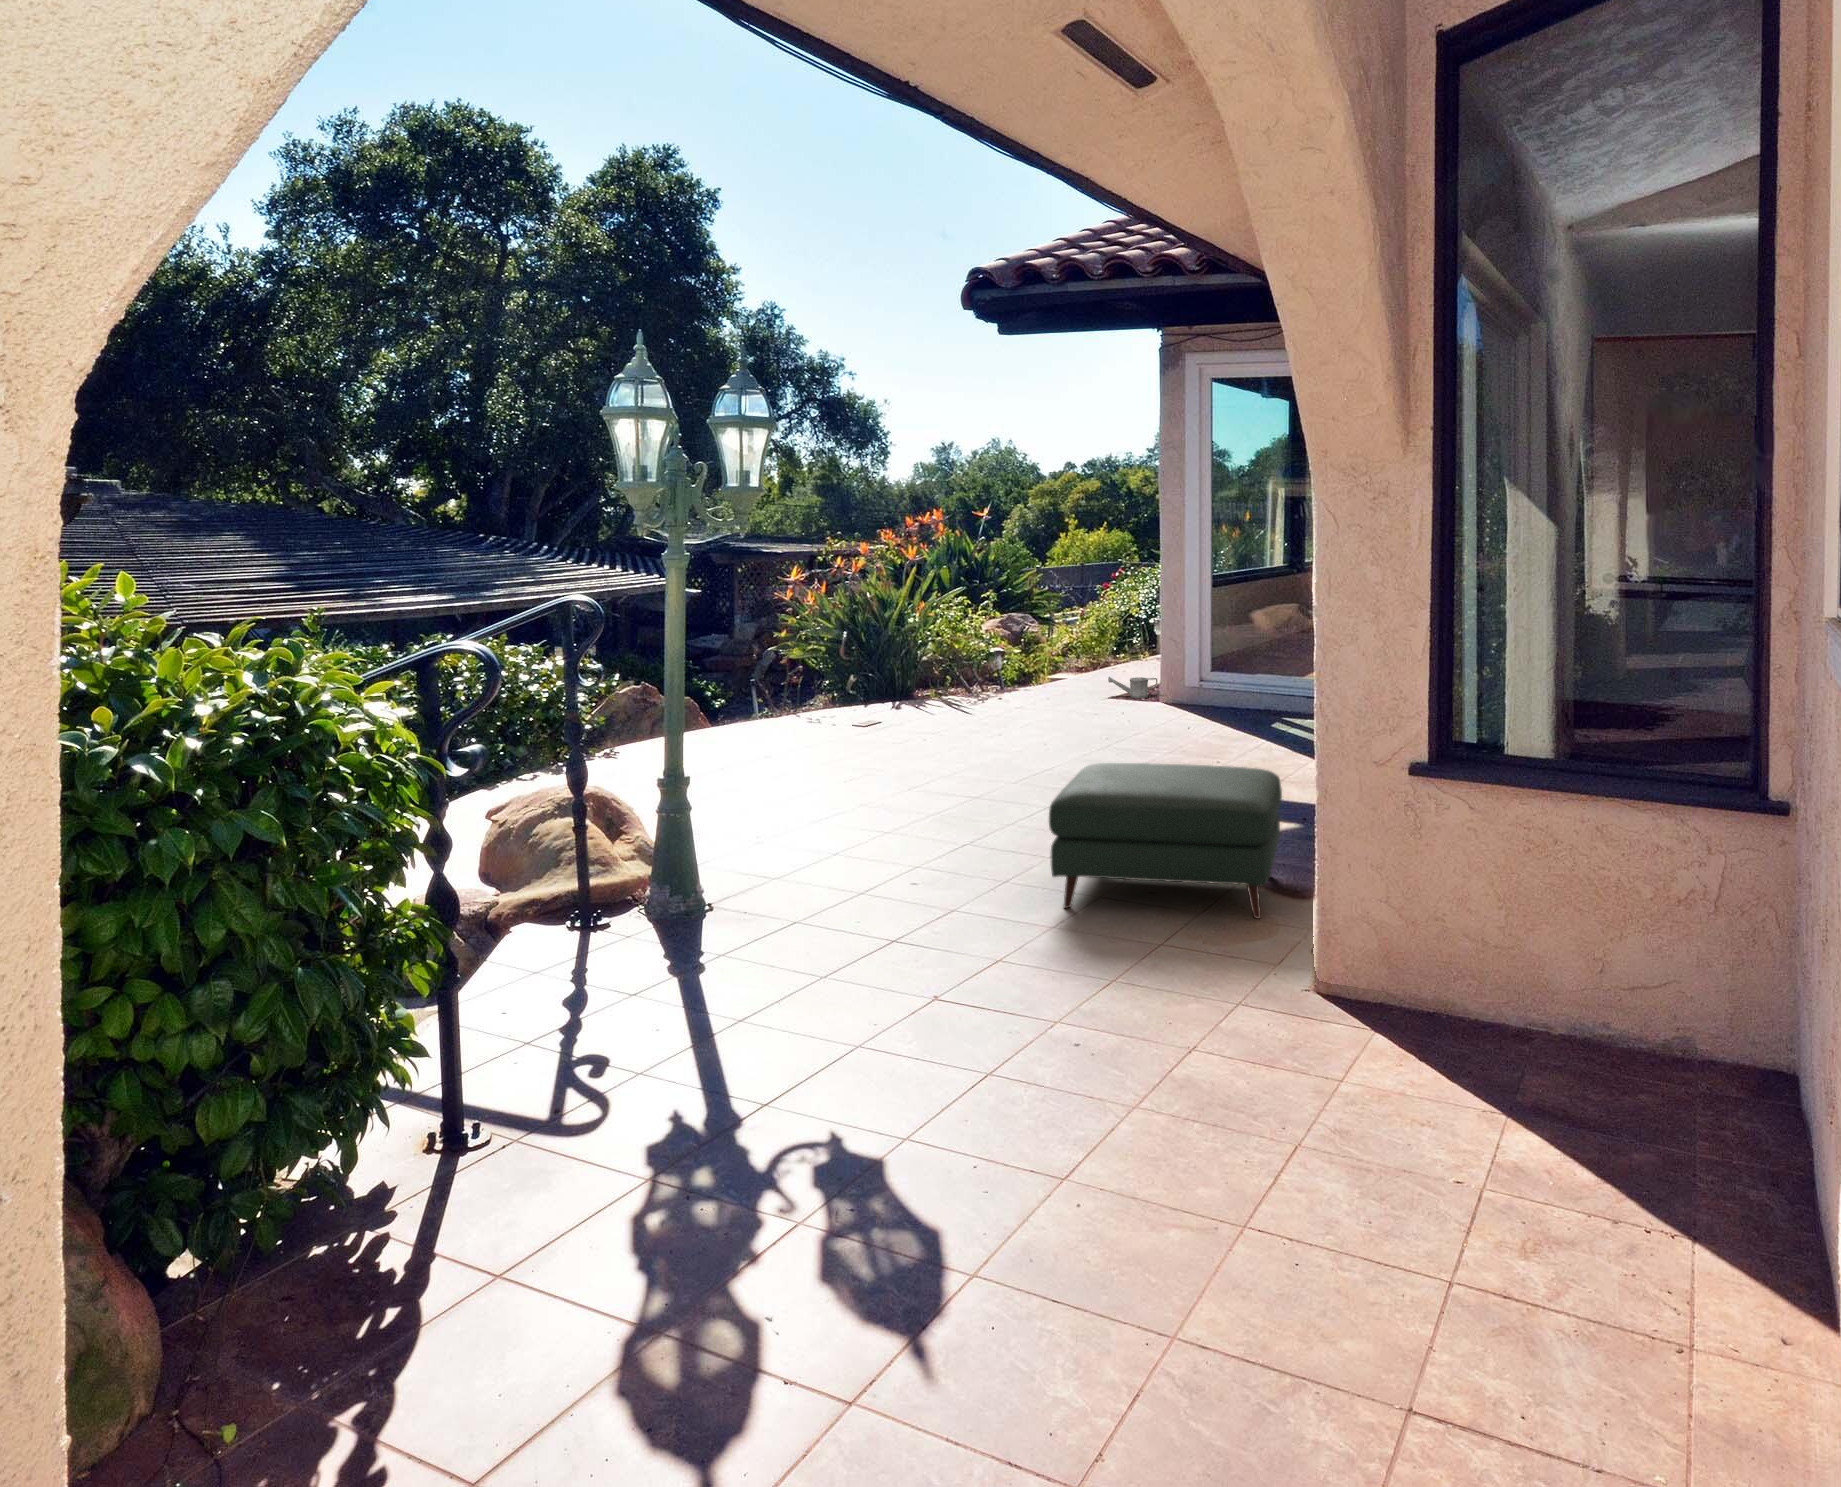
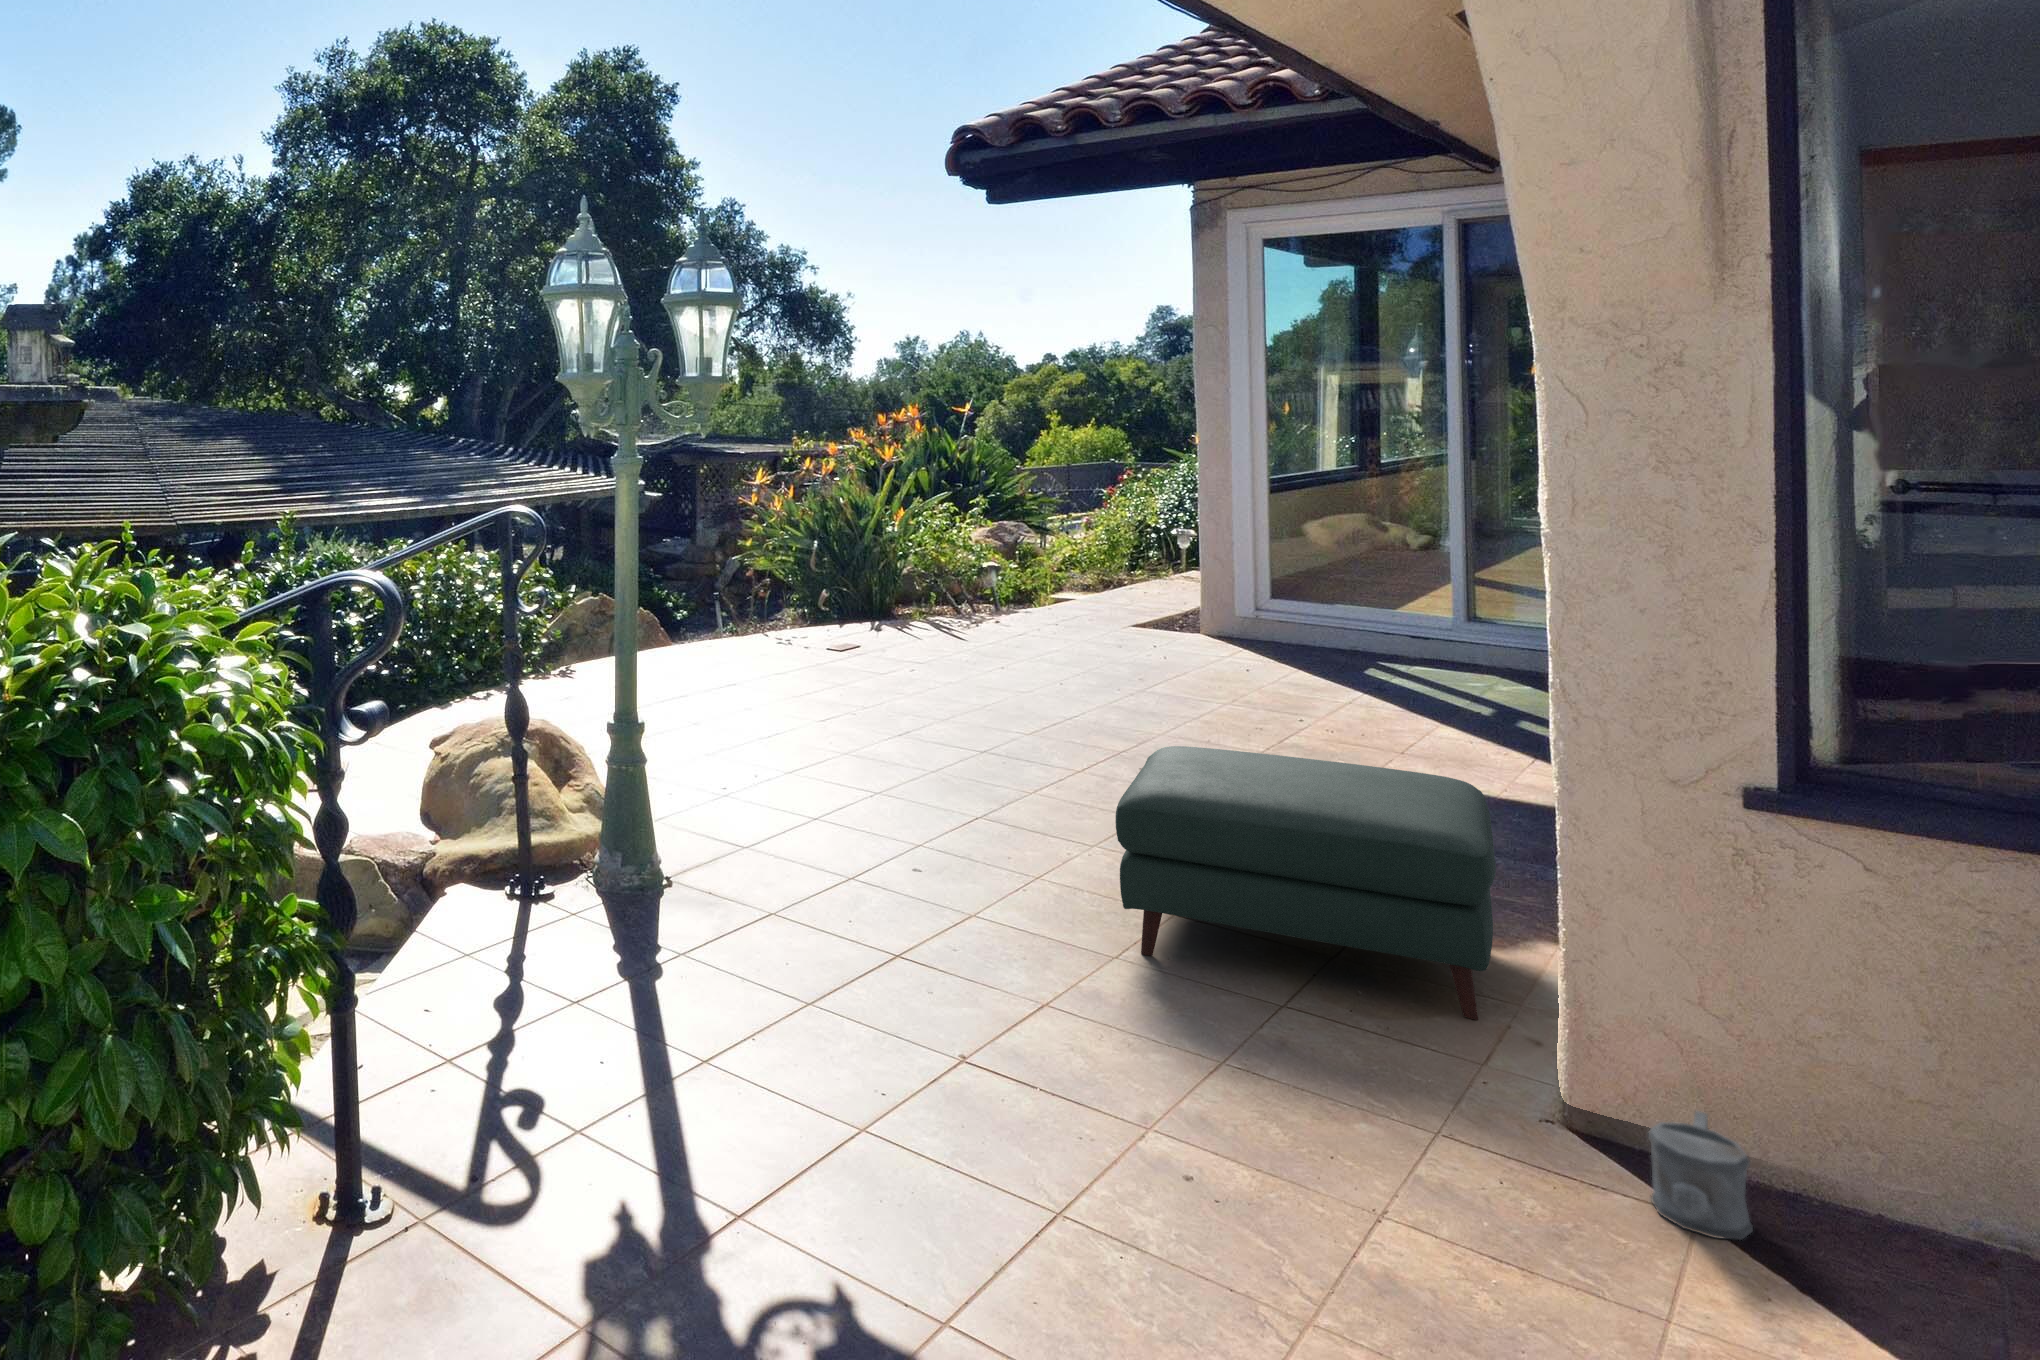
watering can: present [1108,677,1157,698] -> present [1648,1111,1753,1240]

